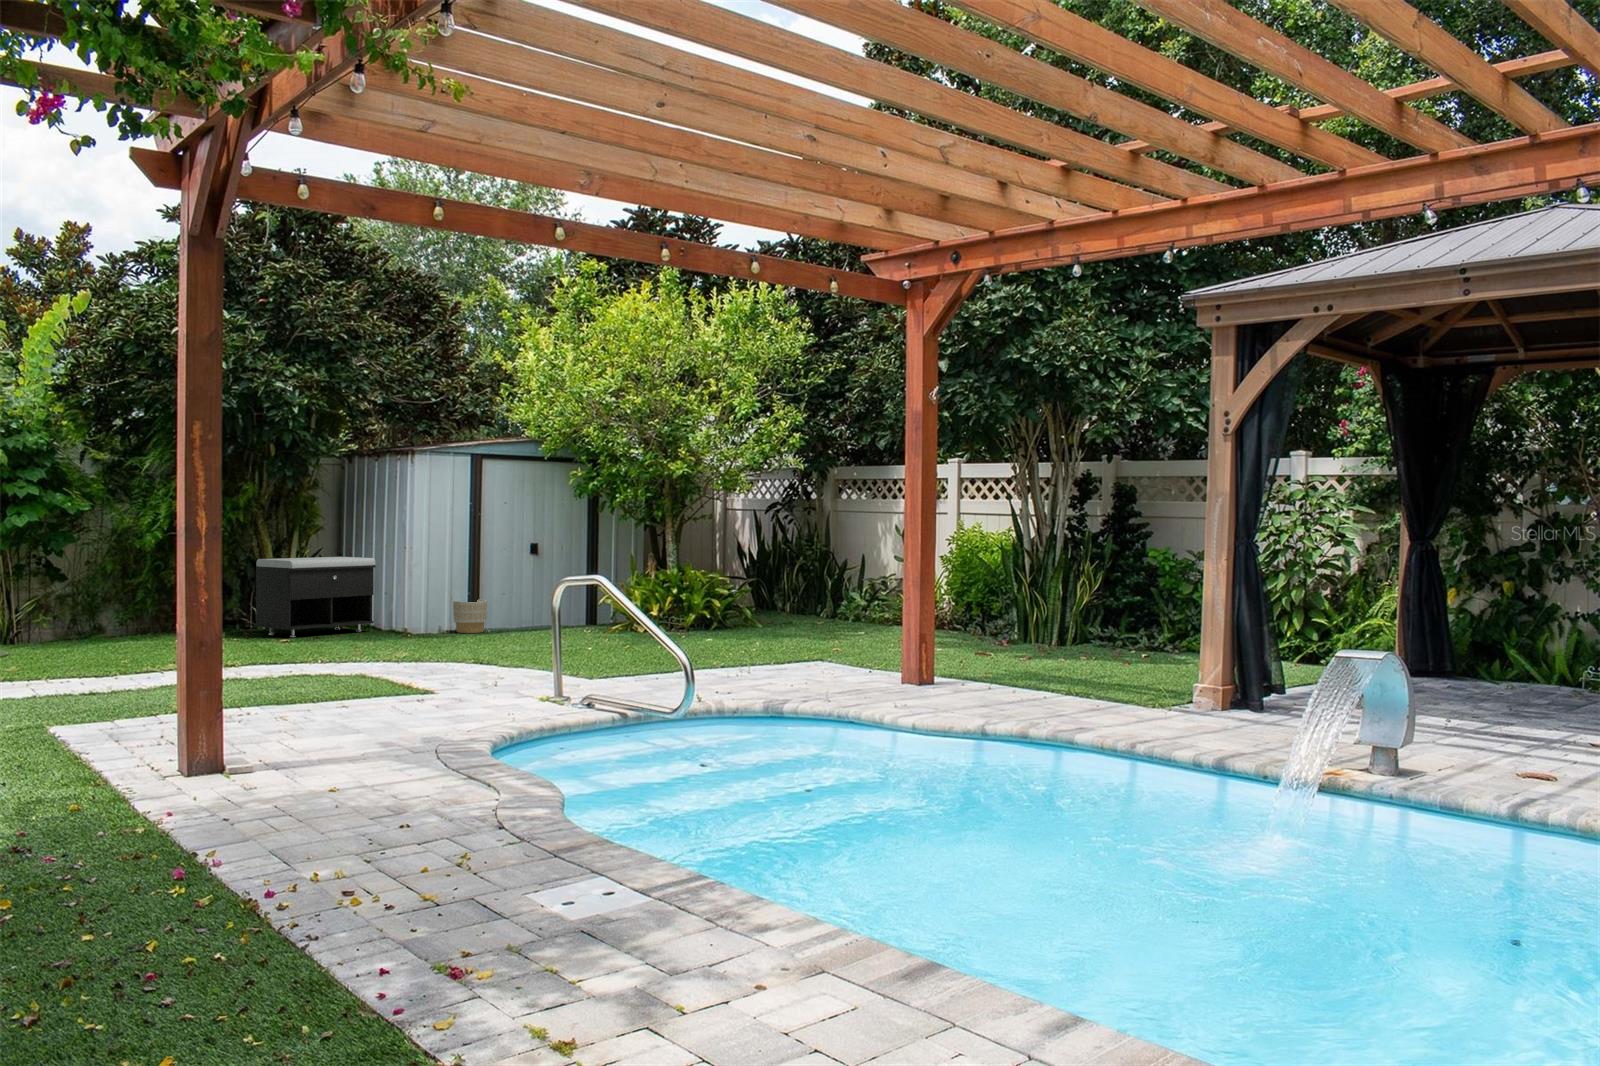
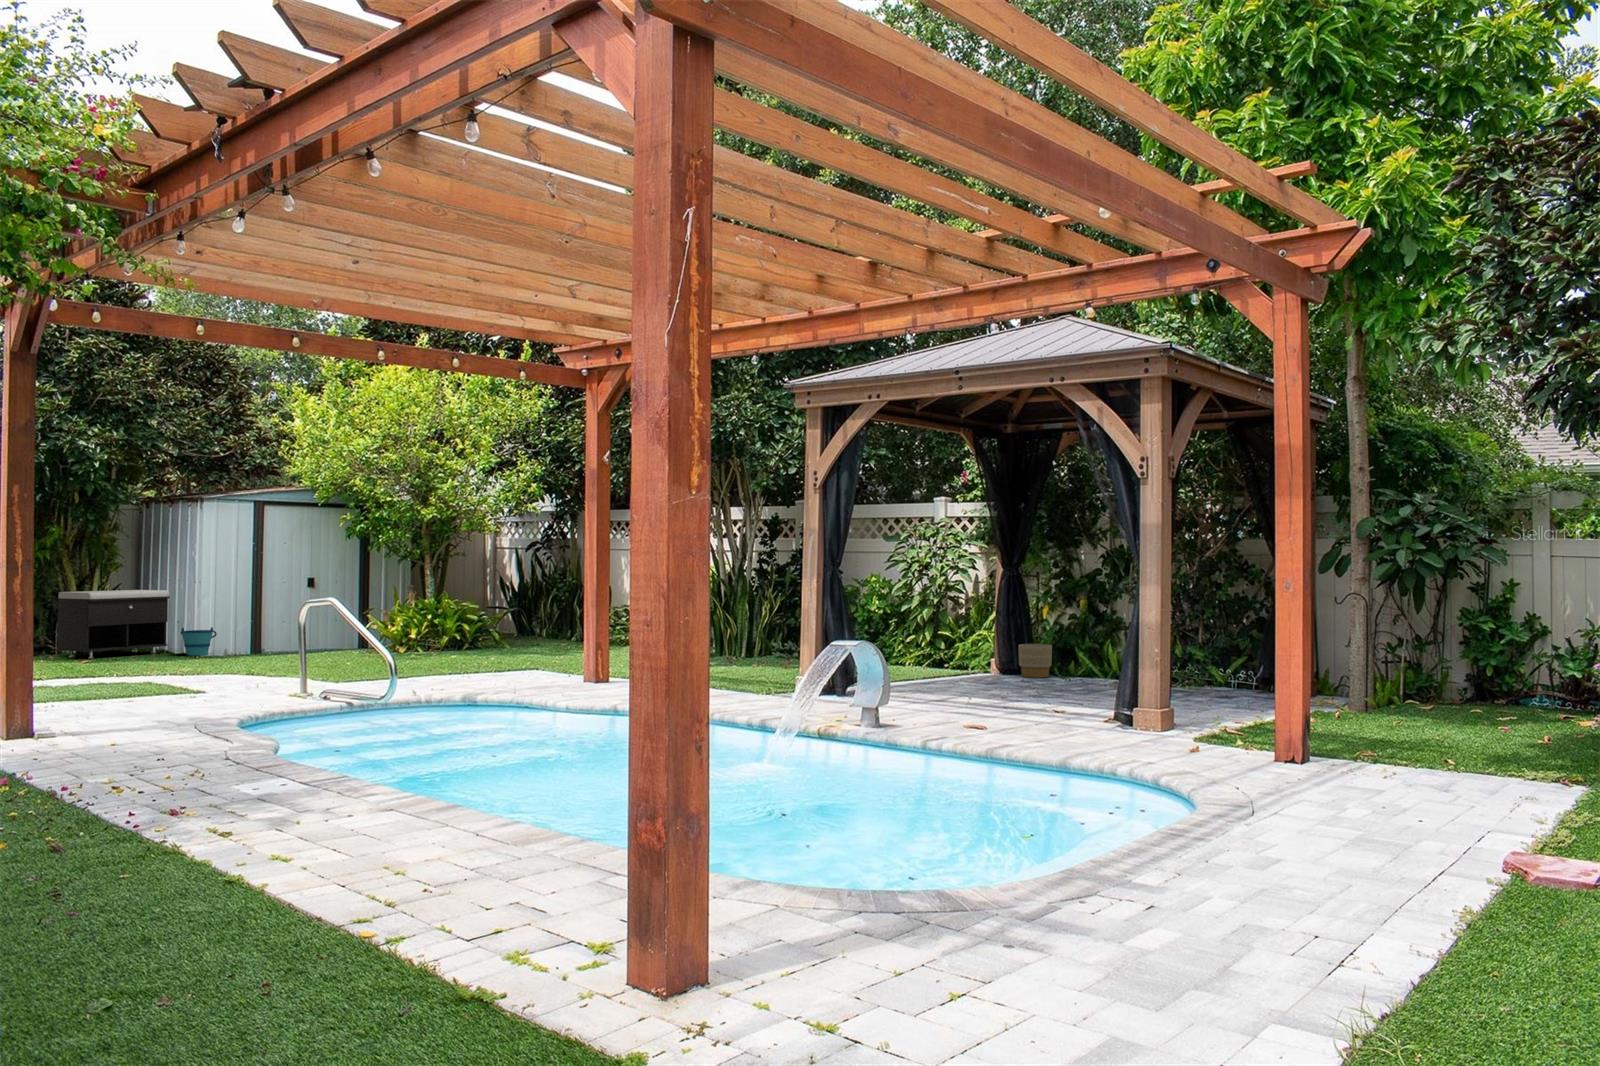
planter: present [453,600,487,633] -> present [1019,644,1052,678]
bucket: none [389,603,429,636] -> present [181,627,217,656]

